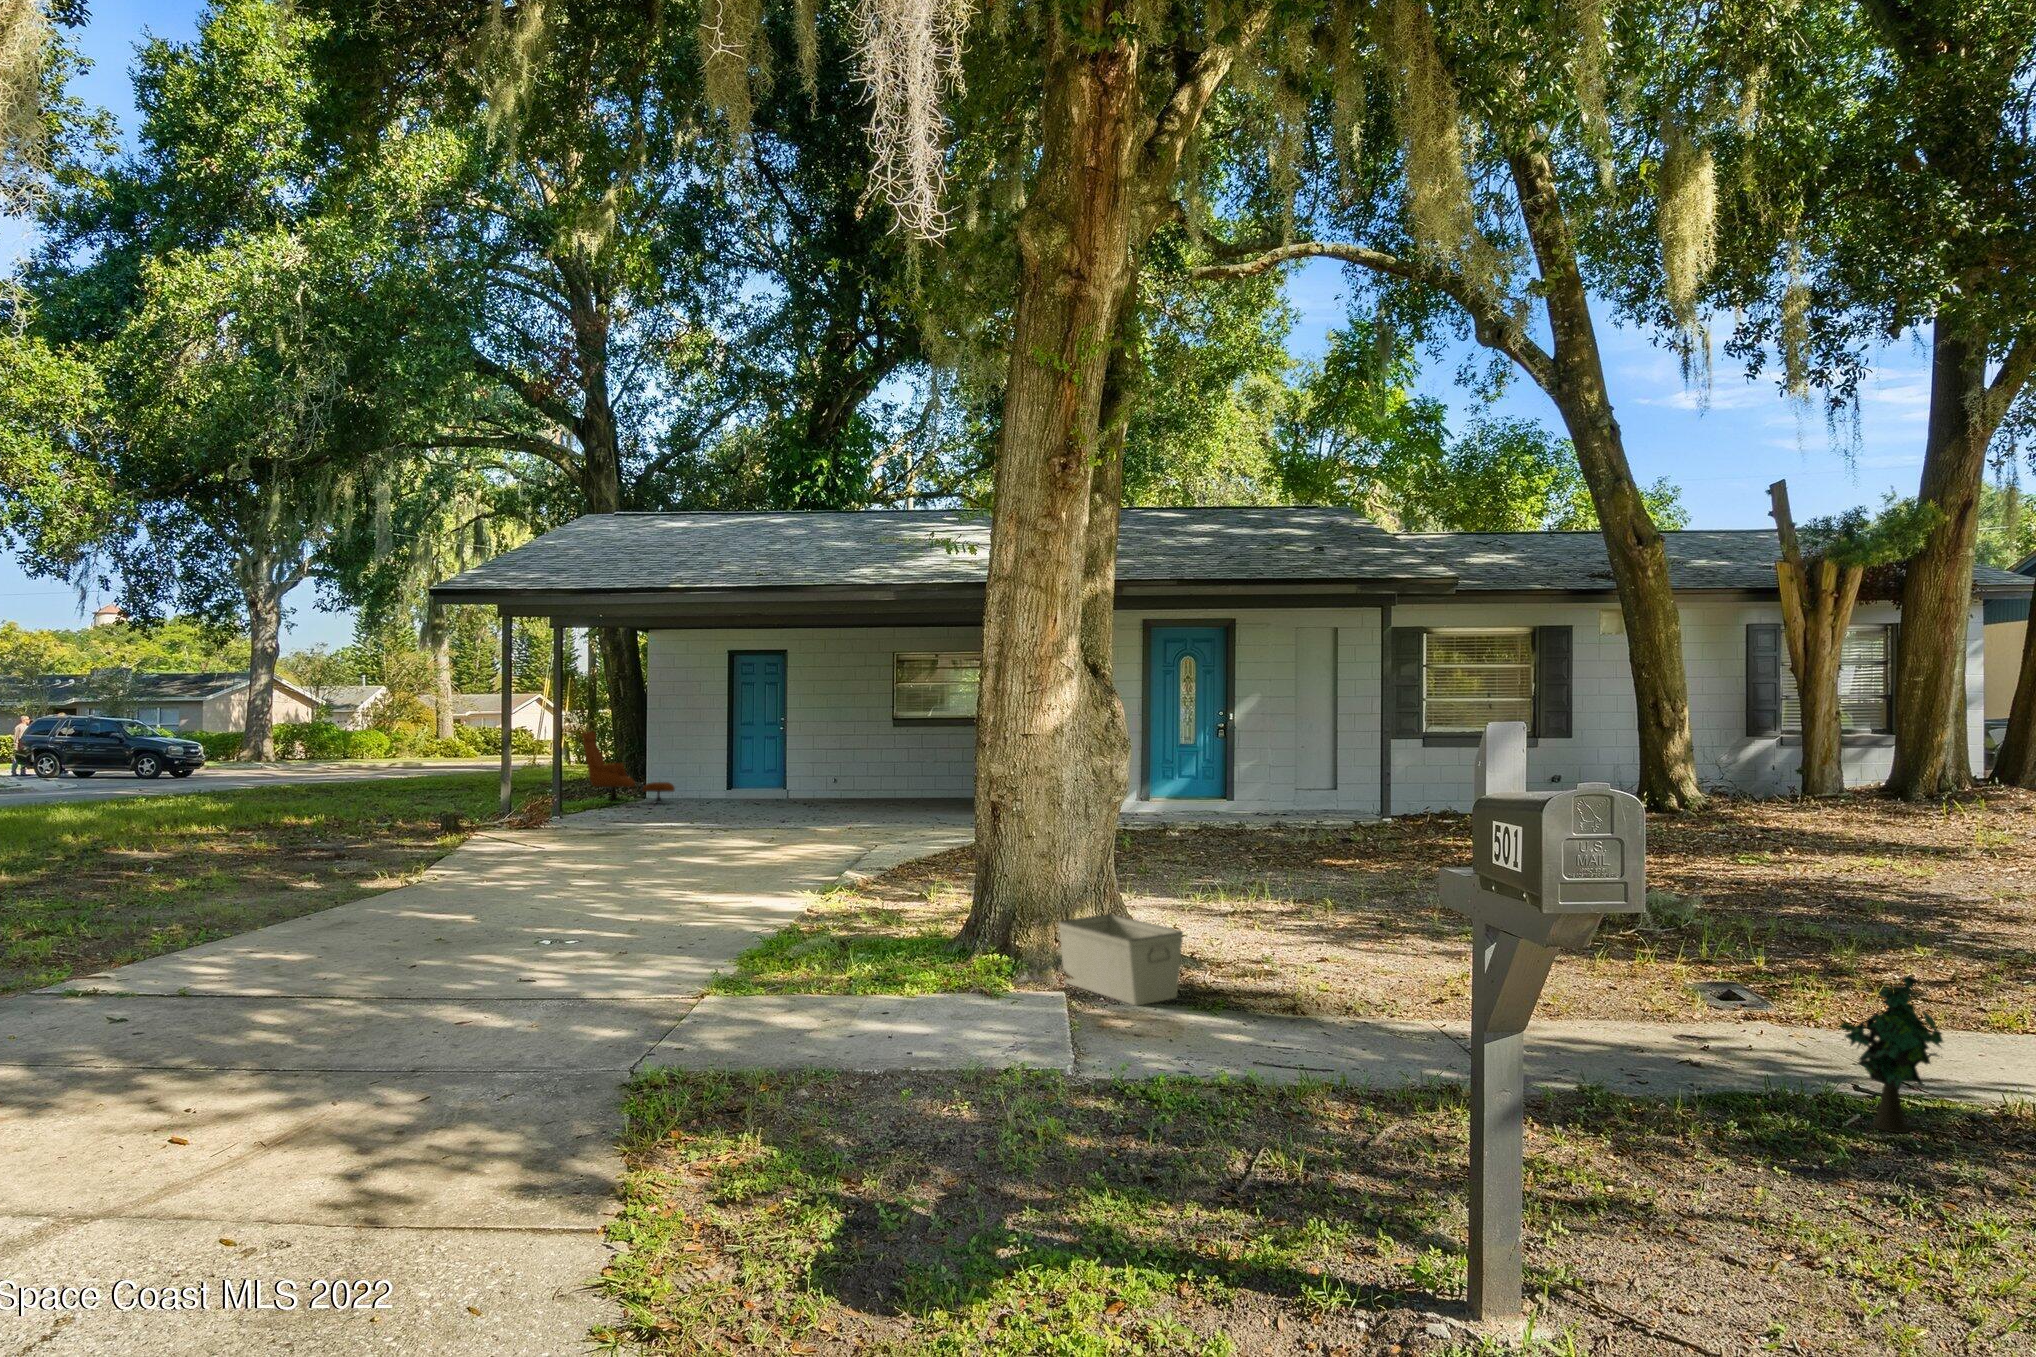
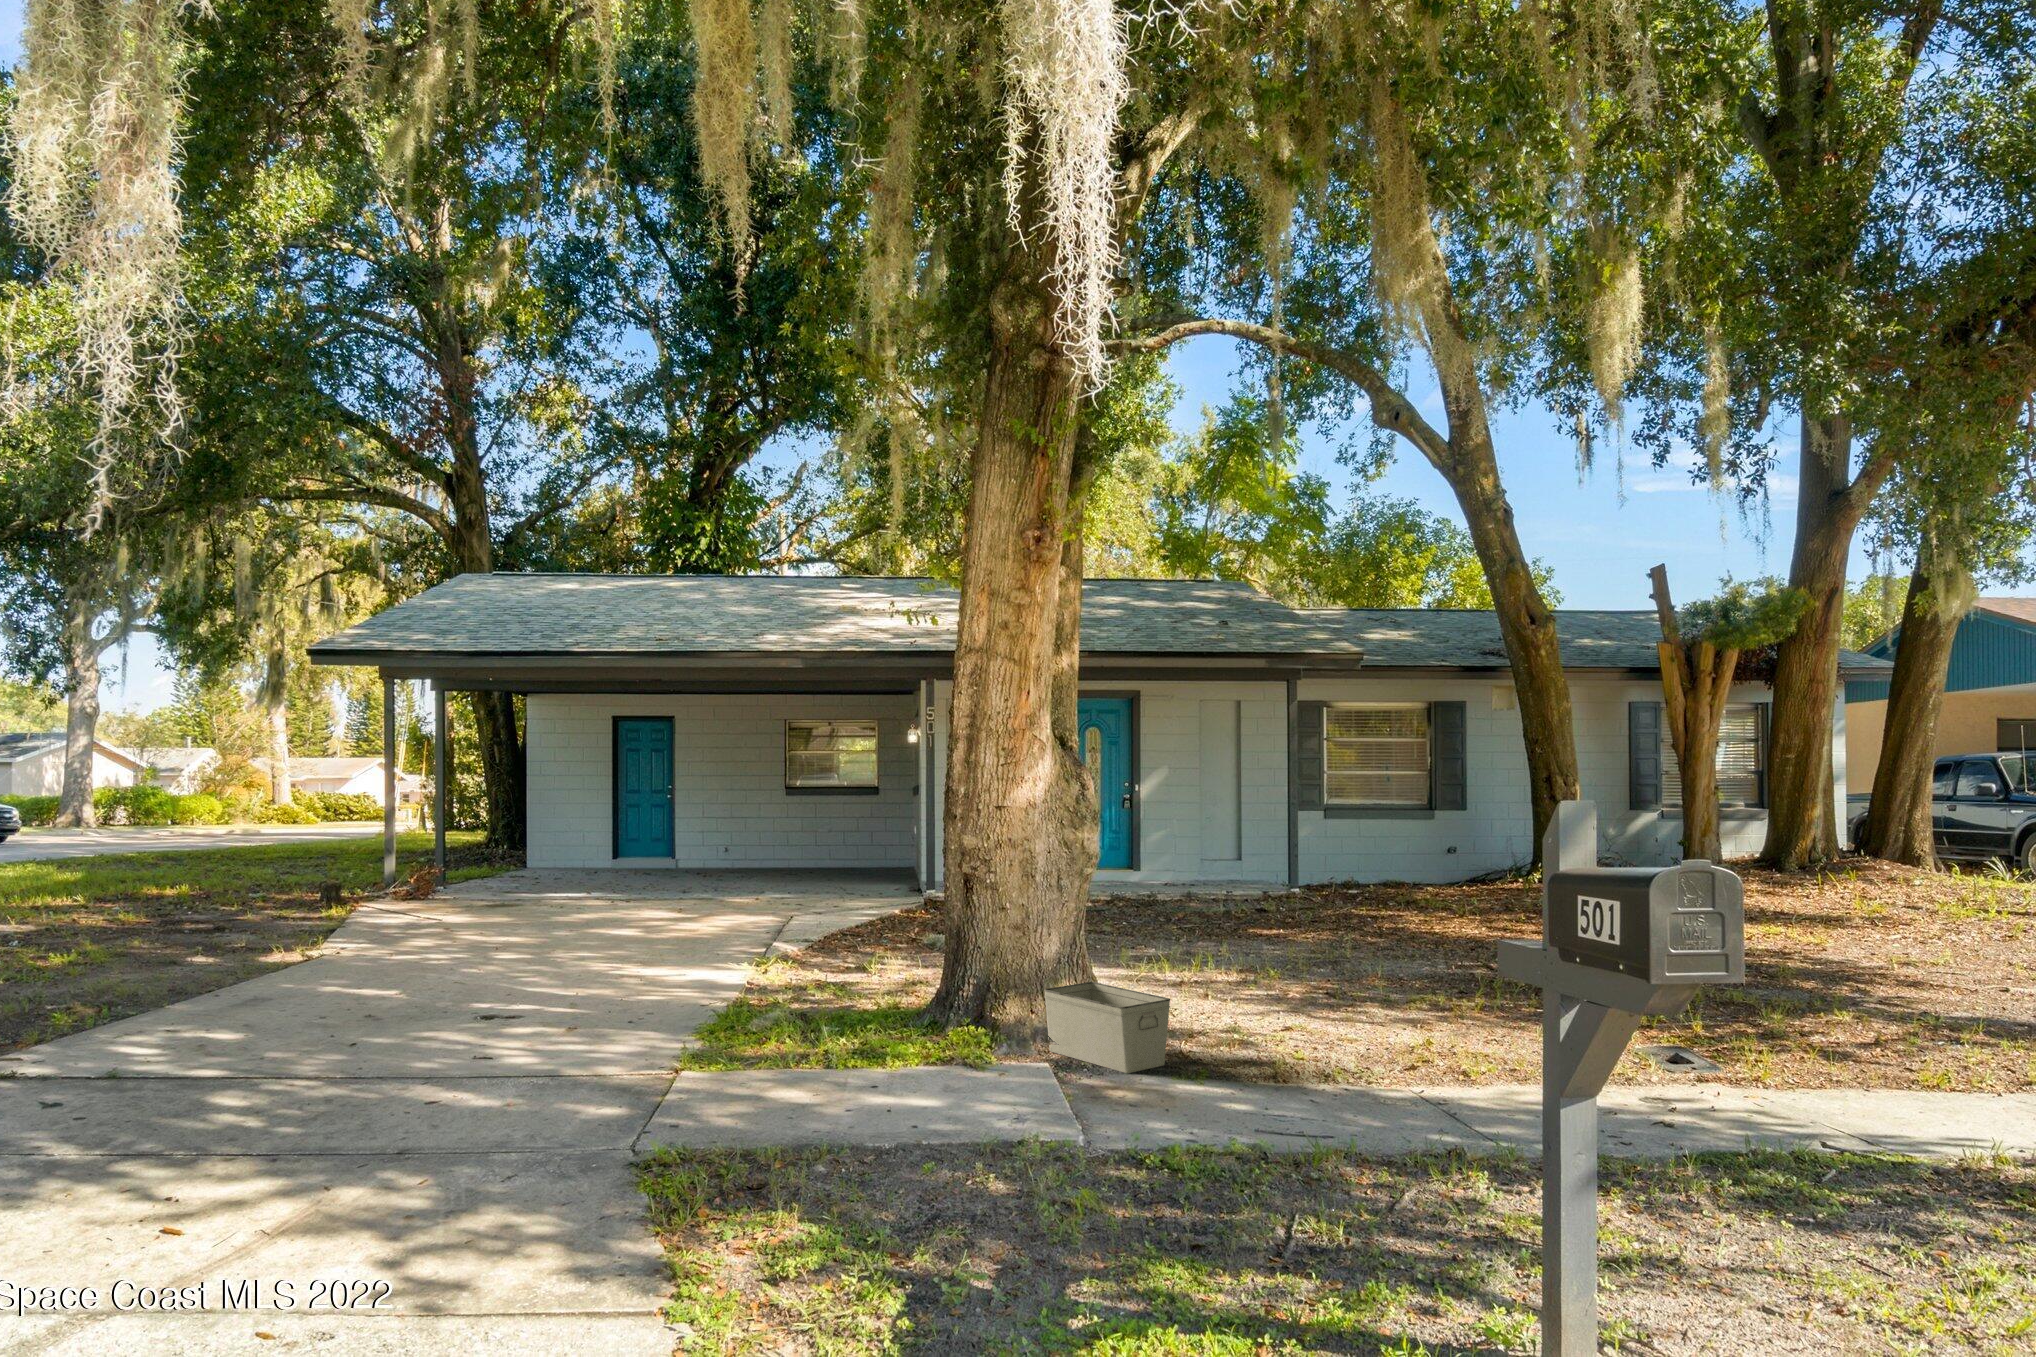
lounge chair: present [582,731,675,803] -> none [498,796,593,873]
decorative plant: present [1839,976,1943,1133] -> none [1813,1036,1912,1186]

